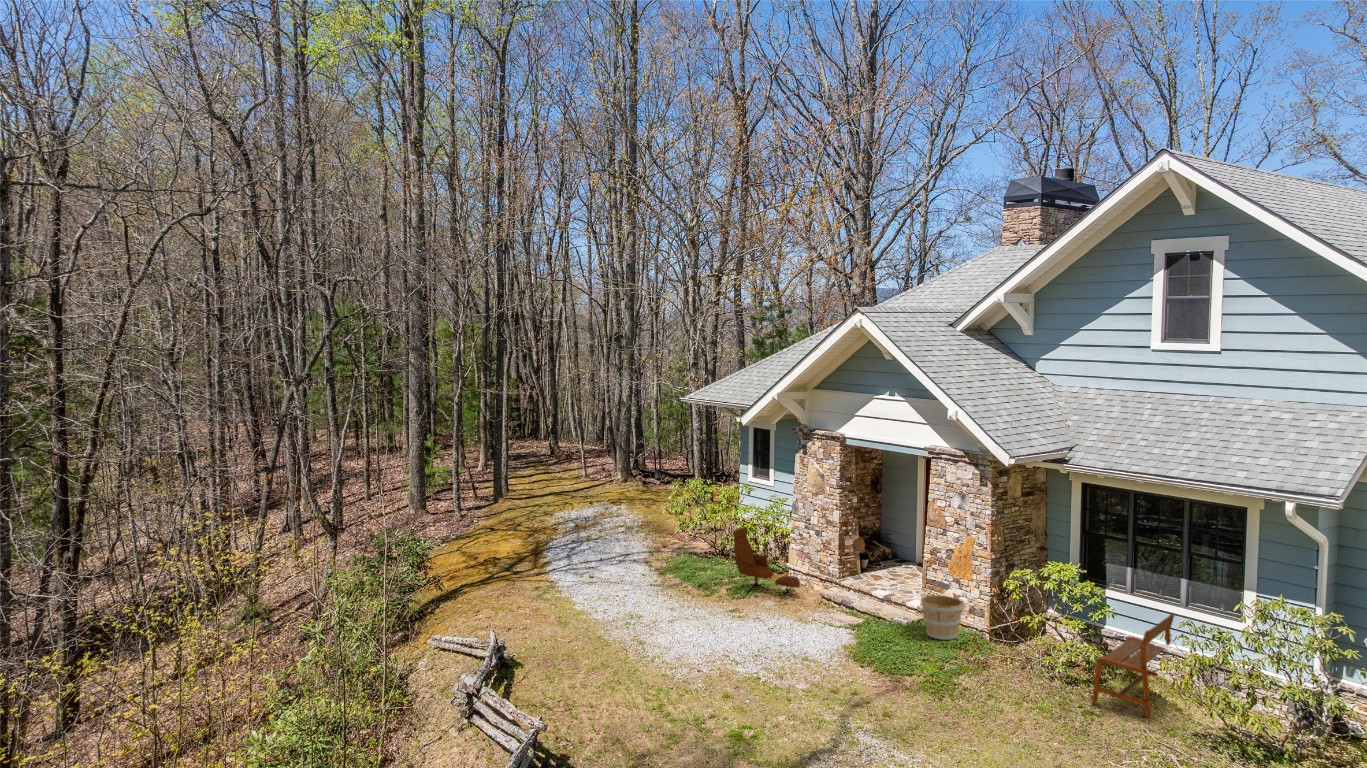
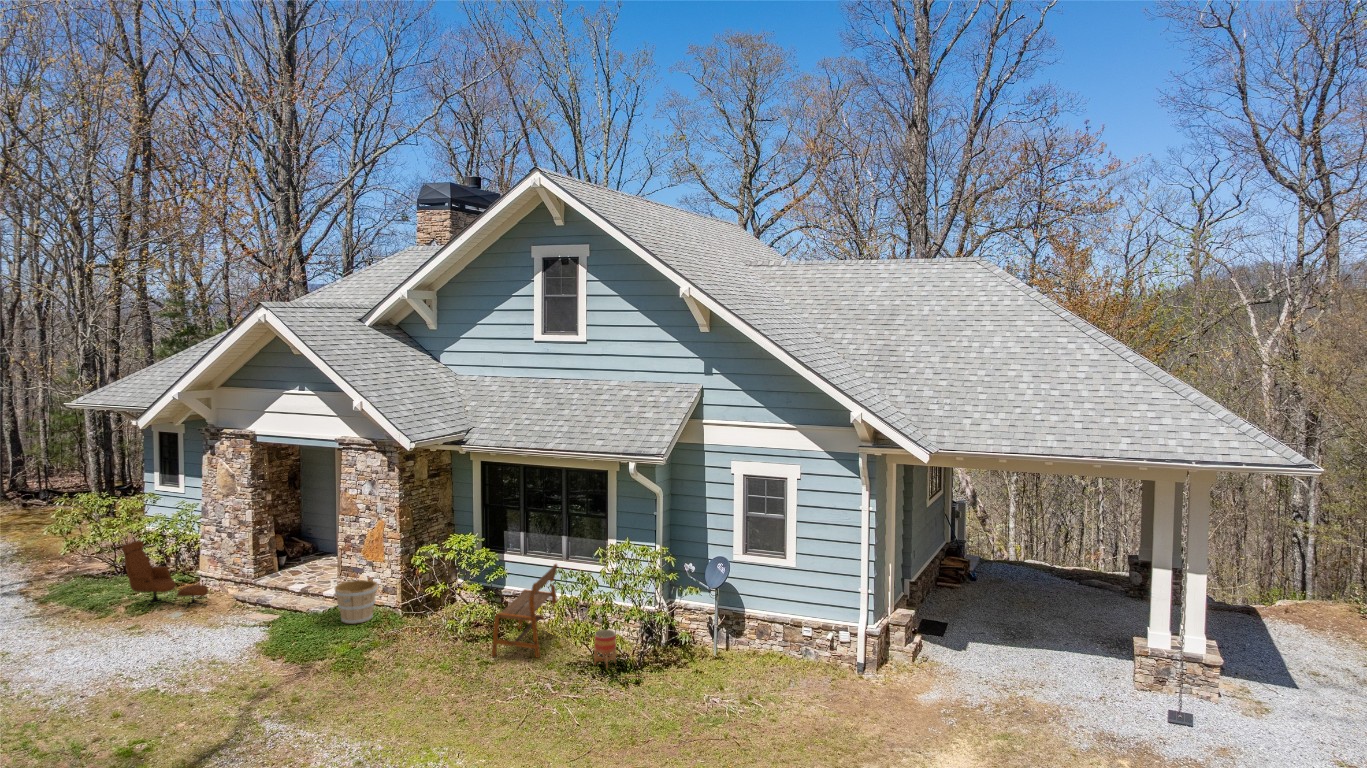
planter: none [1224,702,1256,749] -> present [594,630,616,668]

